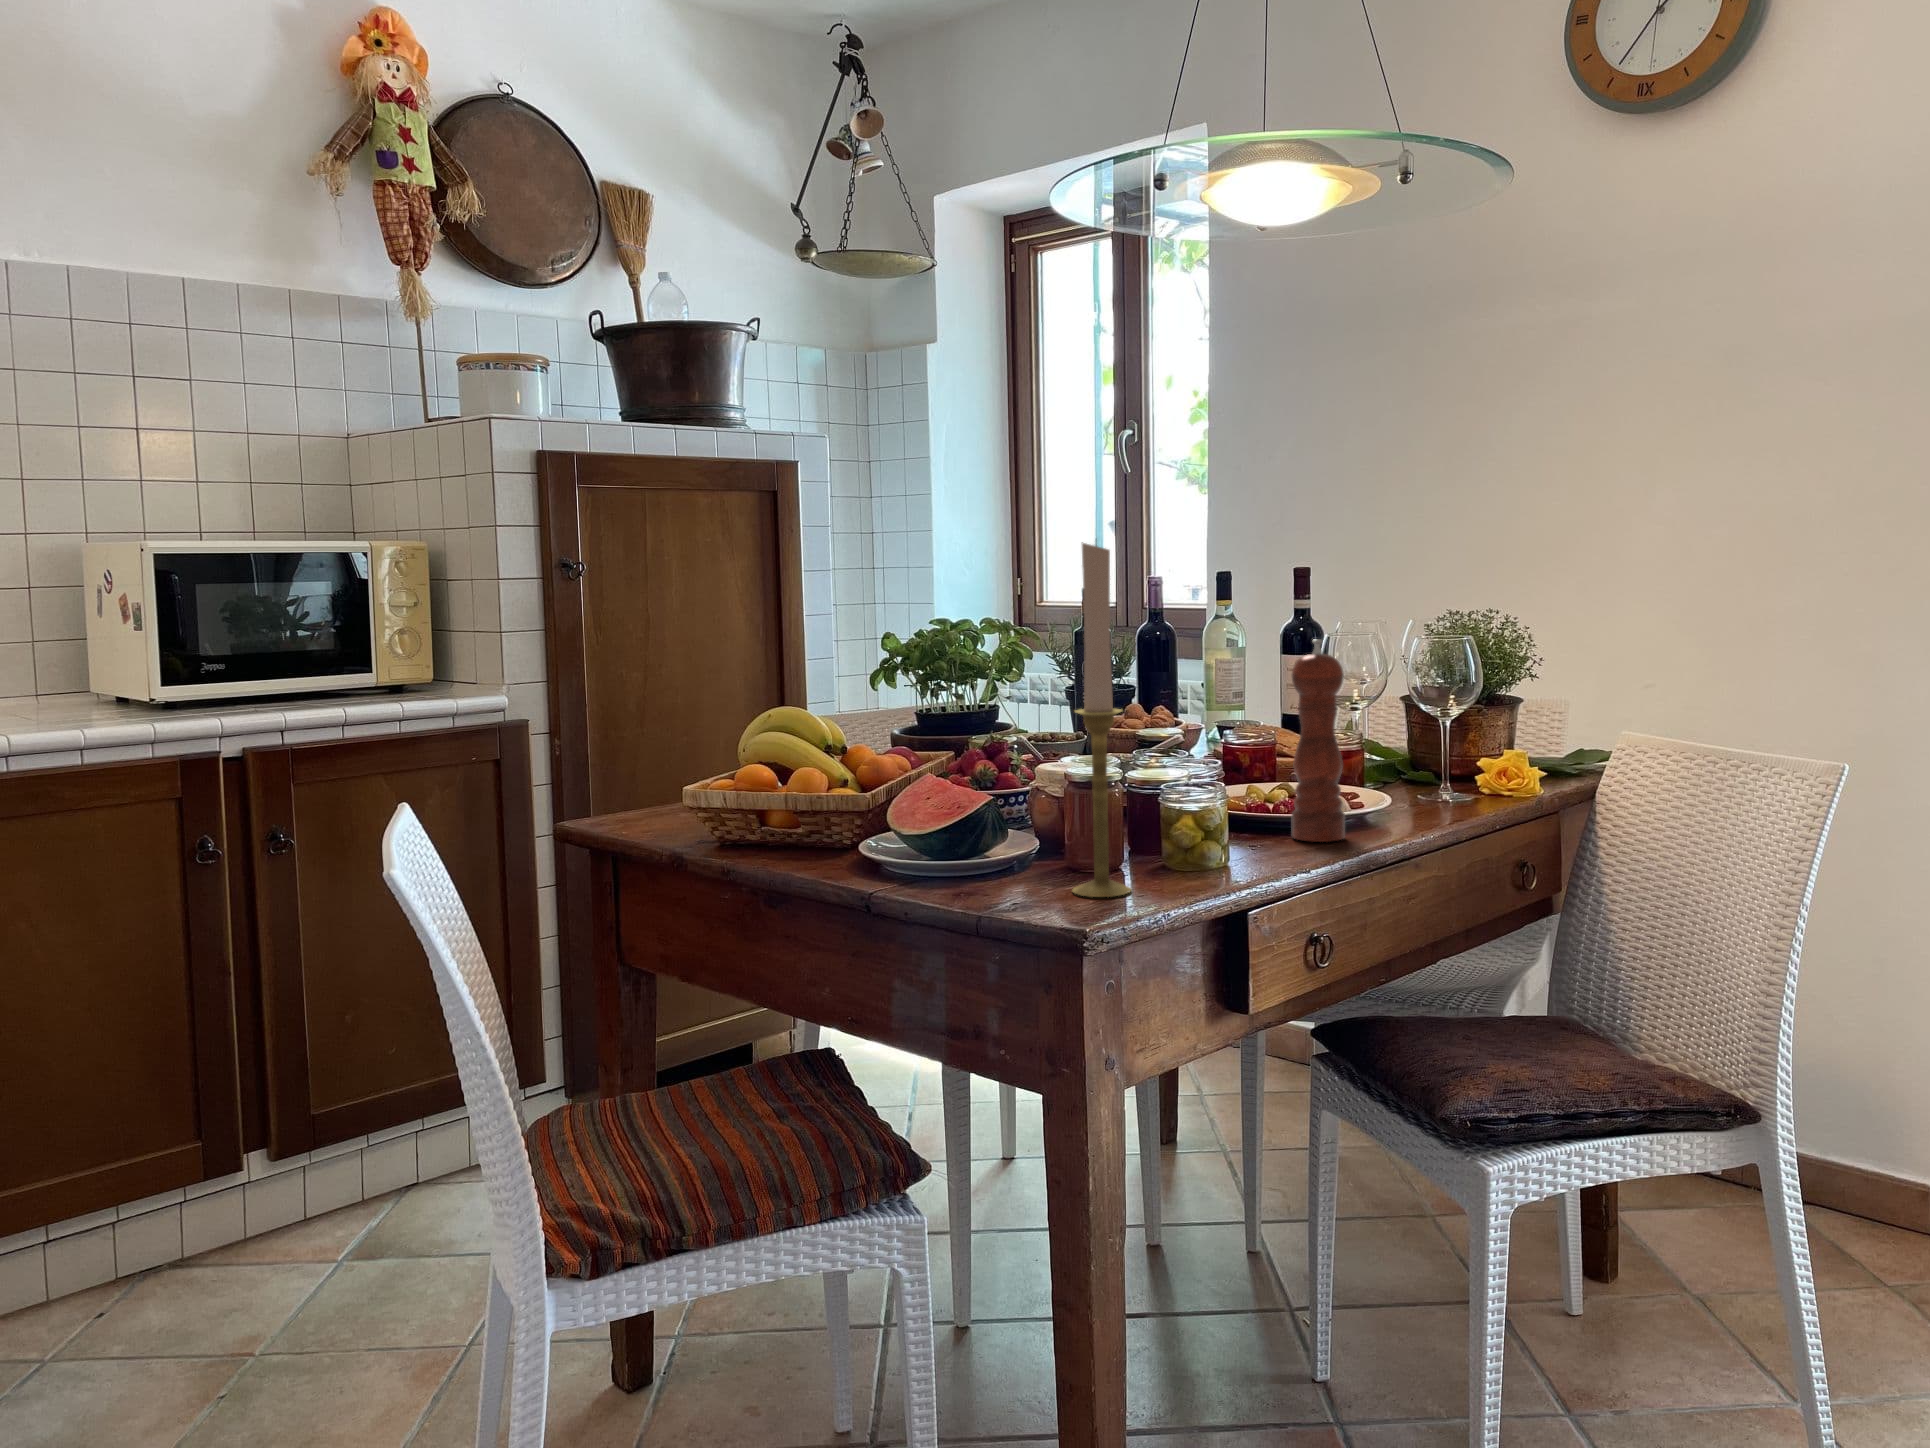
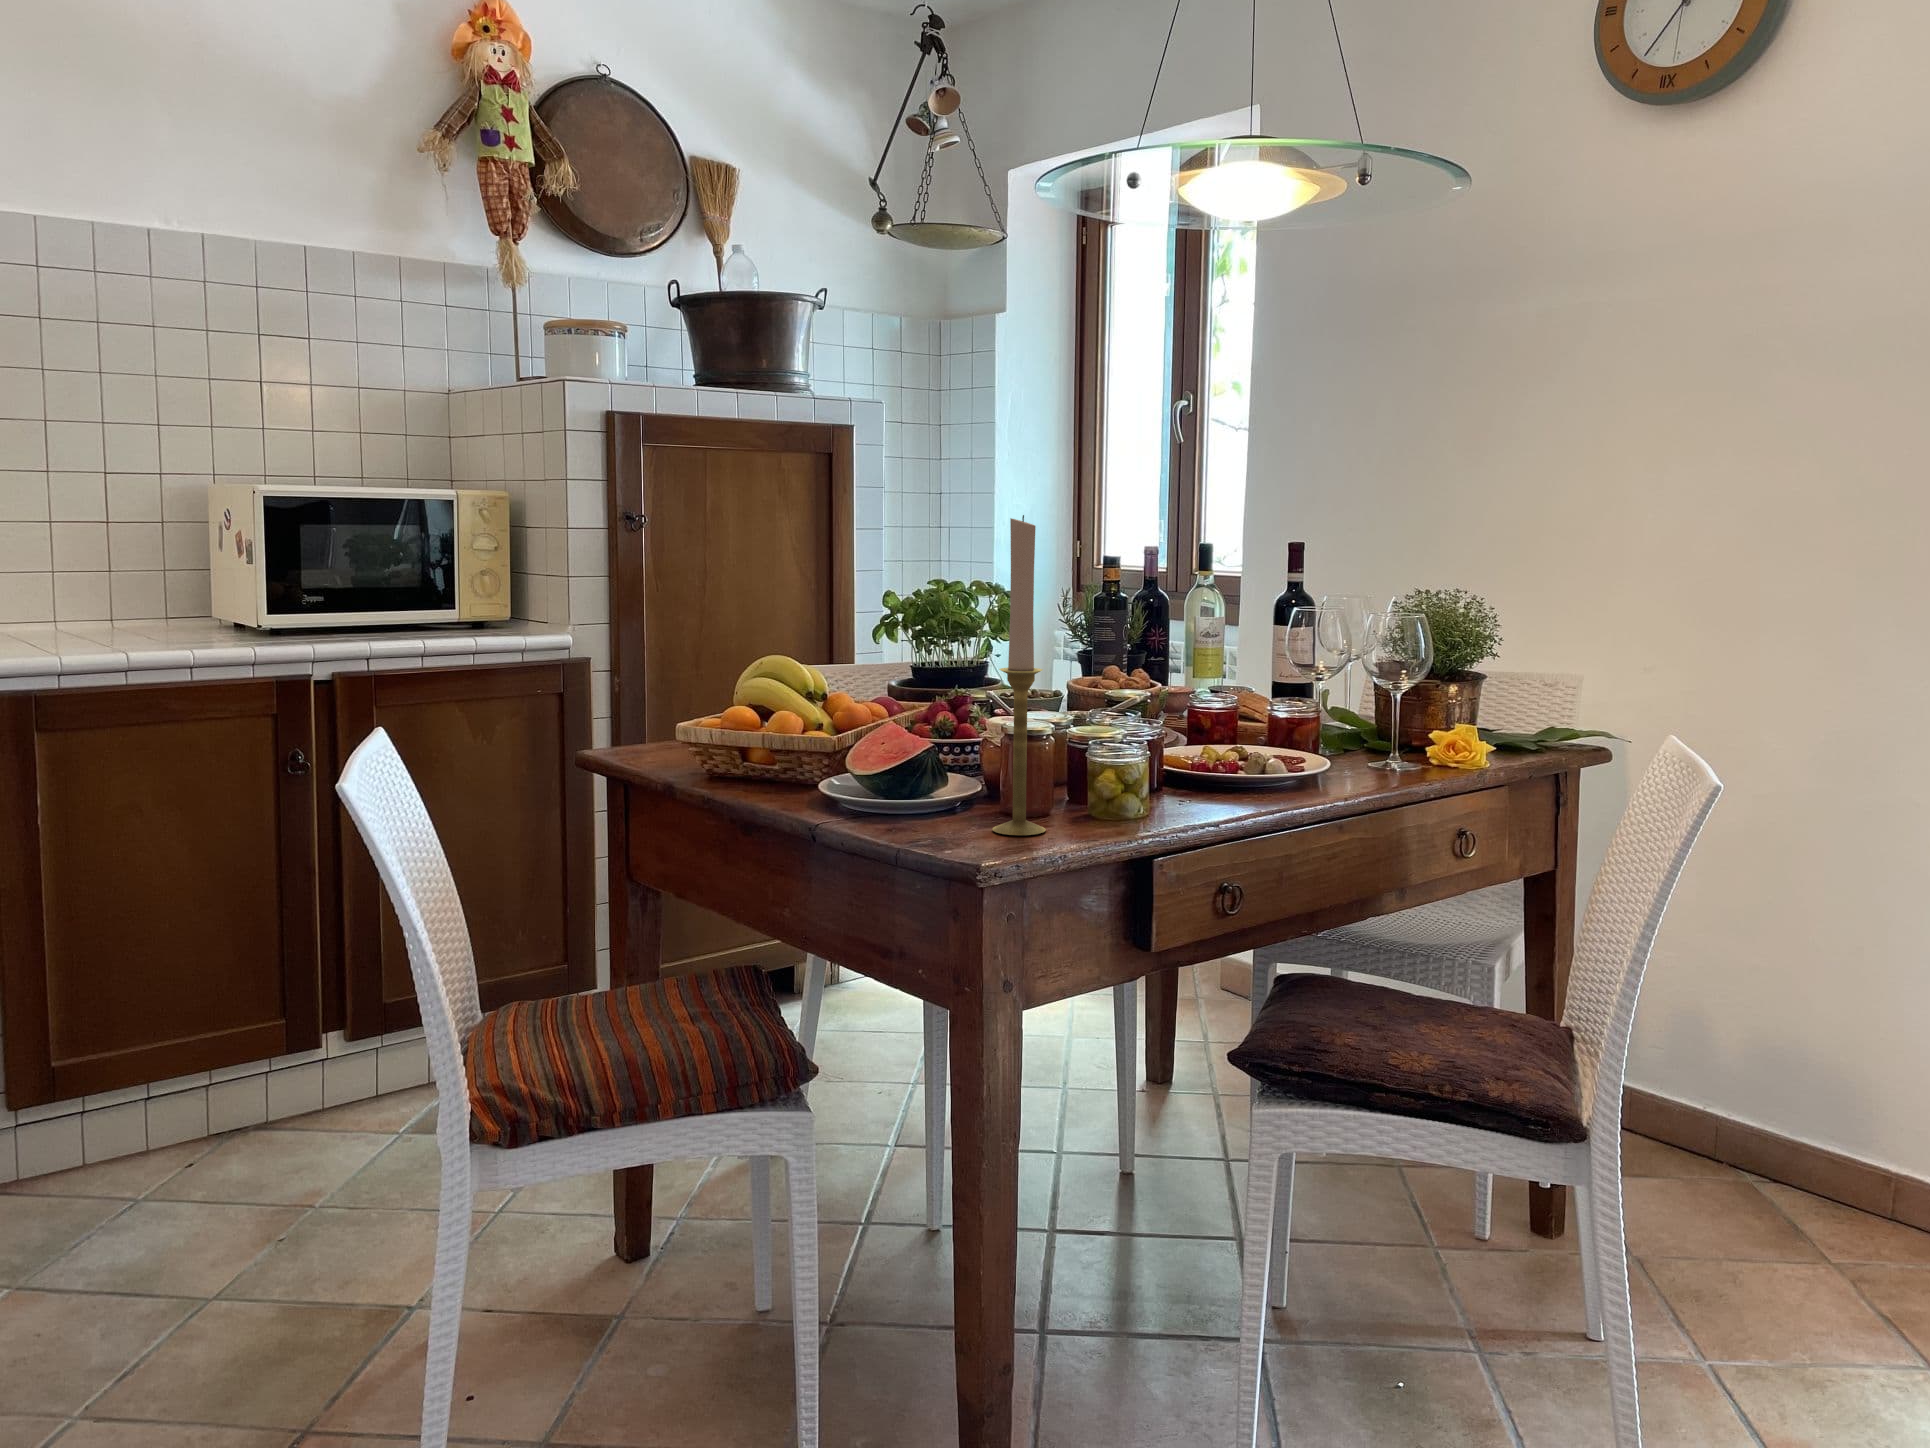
pepper mill: present [1291,639,1345,842] -> none [1221,614,1273,800]

